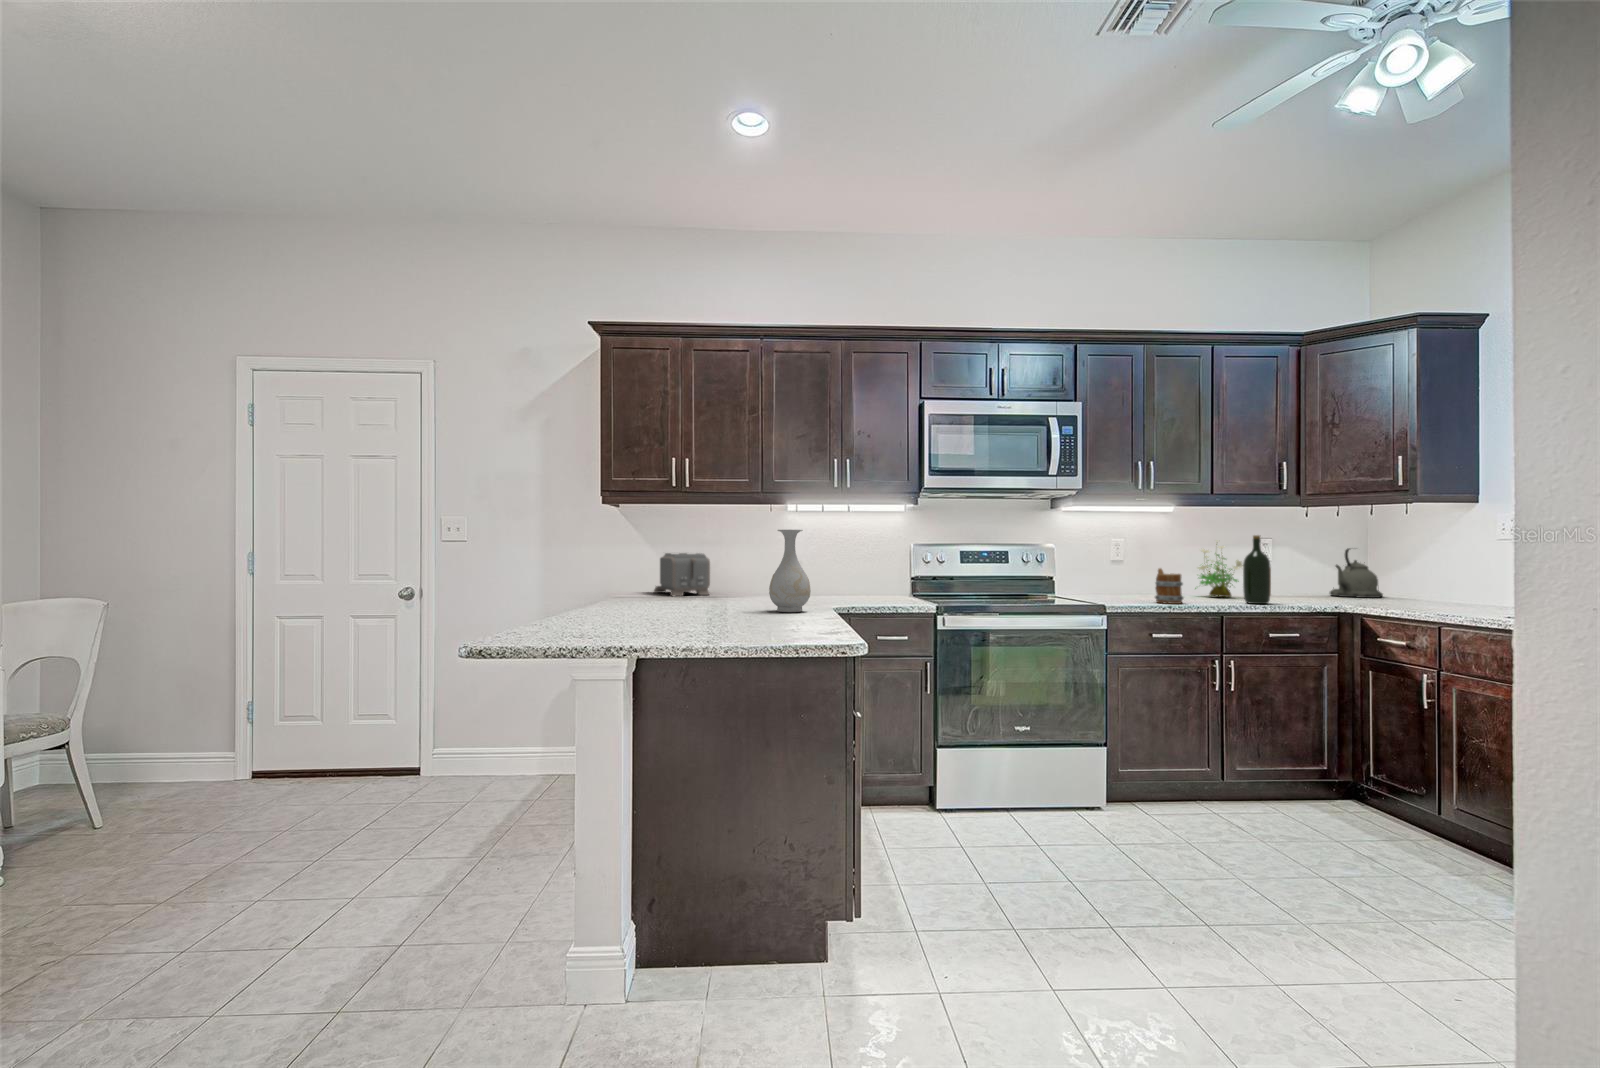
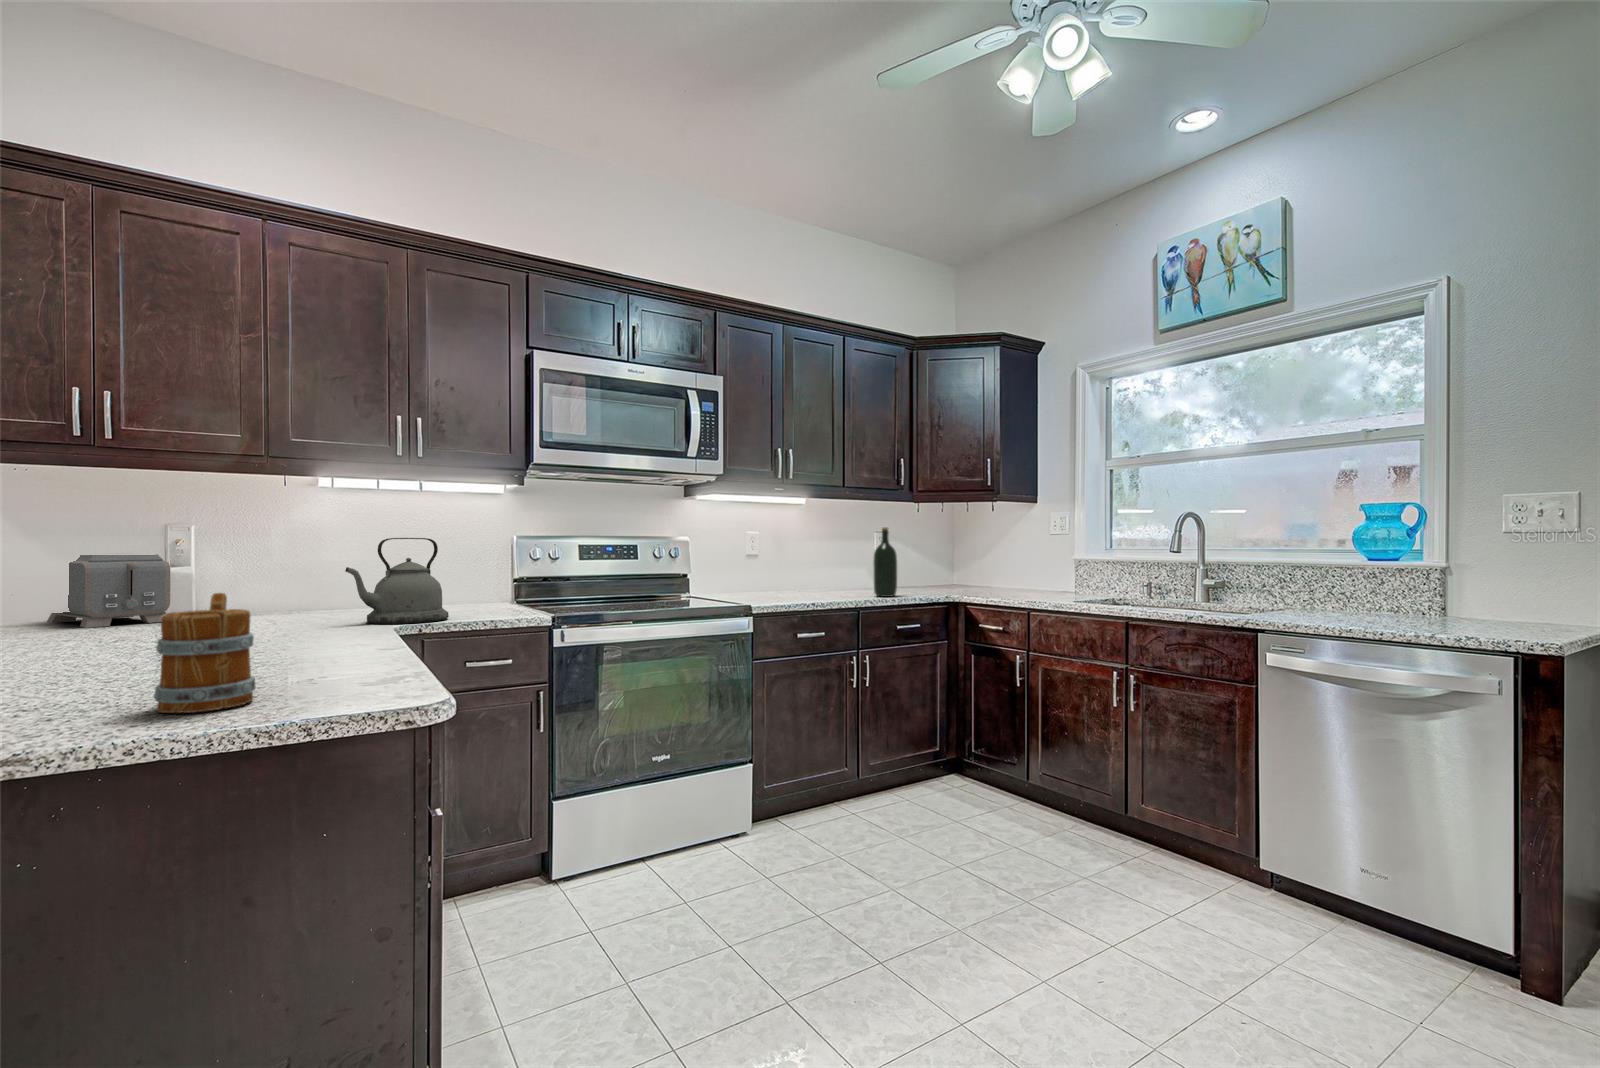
vase: present [769,529,811,612] -> none [274,512,354,646]
potted plant: present [1195,544,1243,597] -> none [822,533,866,591]
kettle: present [1330,548,1383,598] -> present [345,538,449,624]
mug: present [1155,568,1183,604] -> present [154,593,256,713]

